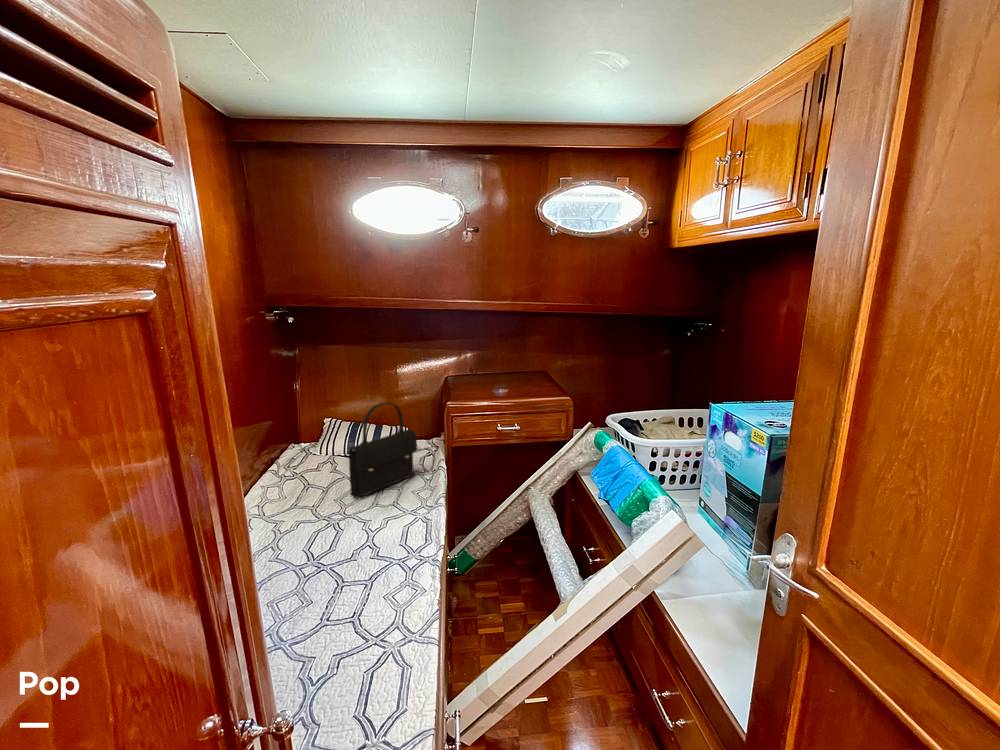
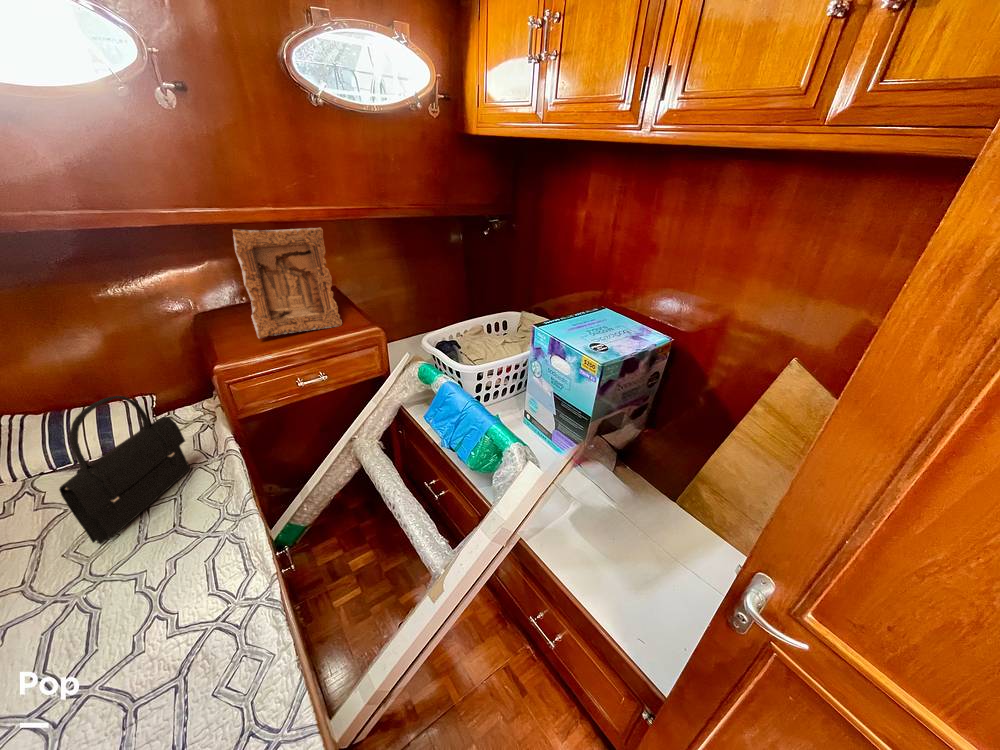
picture frame: none [481,313,545,392] -> present [233,228,342,338]

